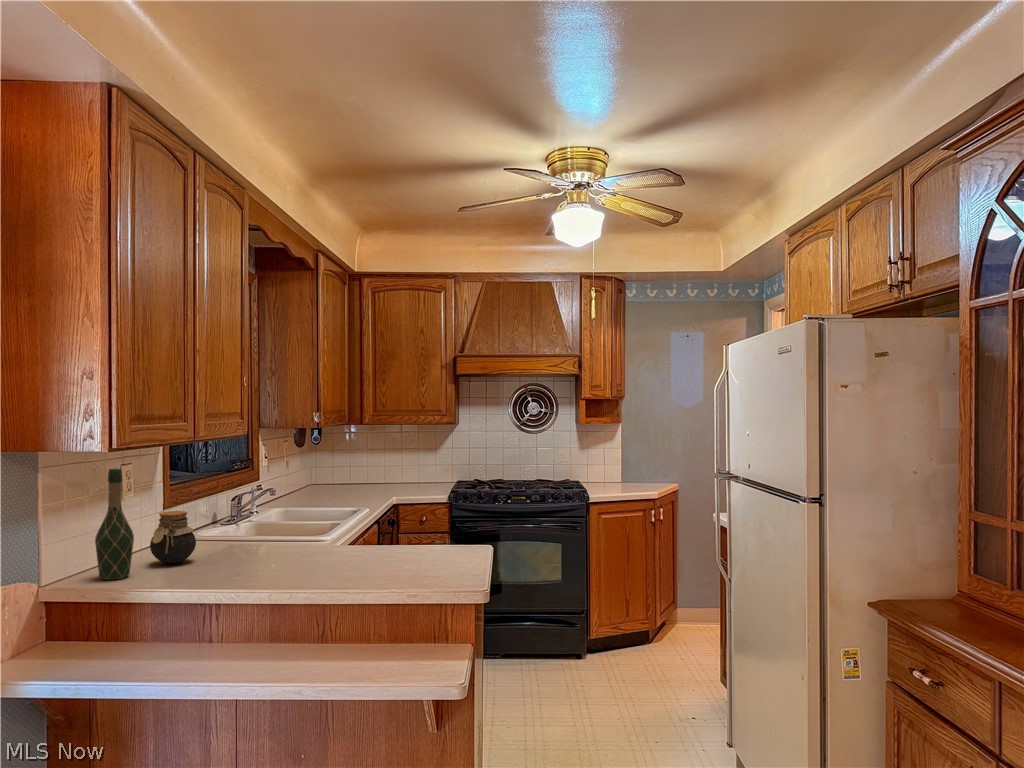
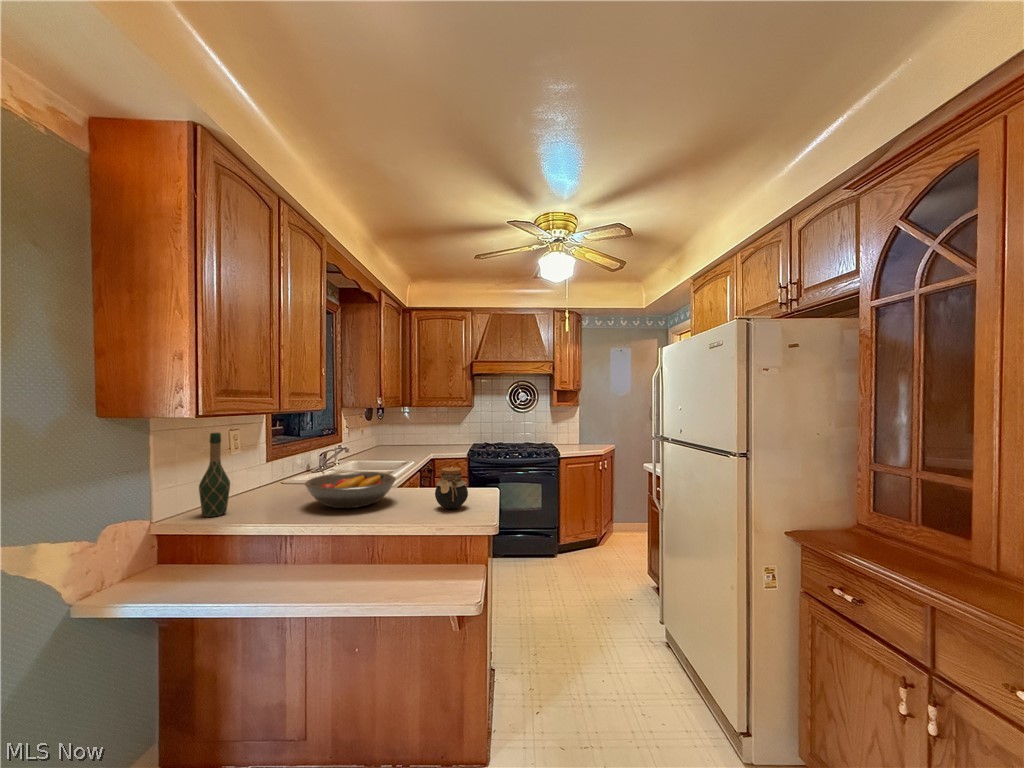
jar: present [150,511,196,564] -> present [435,467,468,509]
fruit bowl: none [230,522,352,570] -> present [305,472,396,508]

